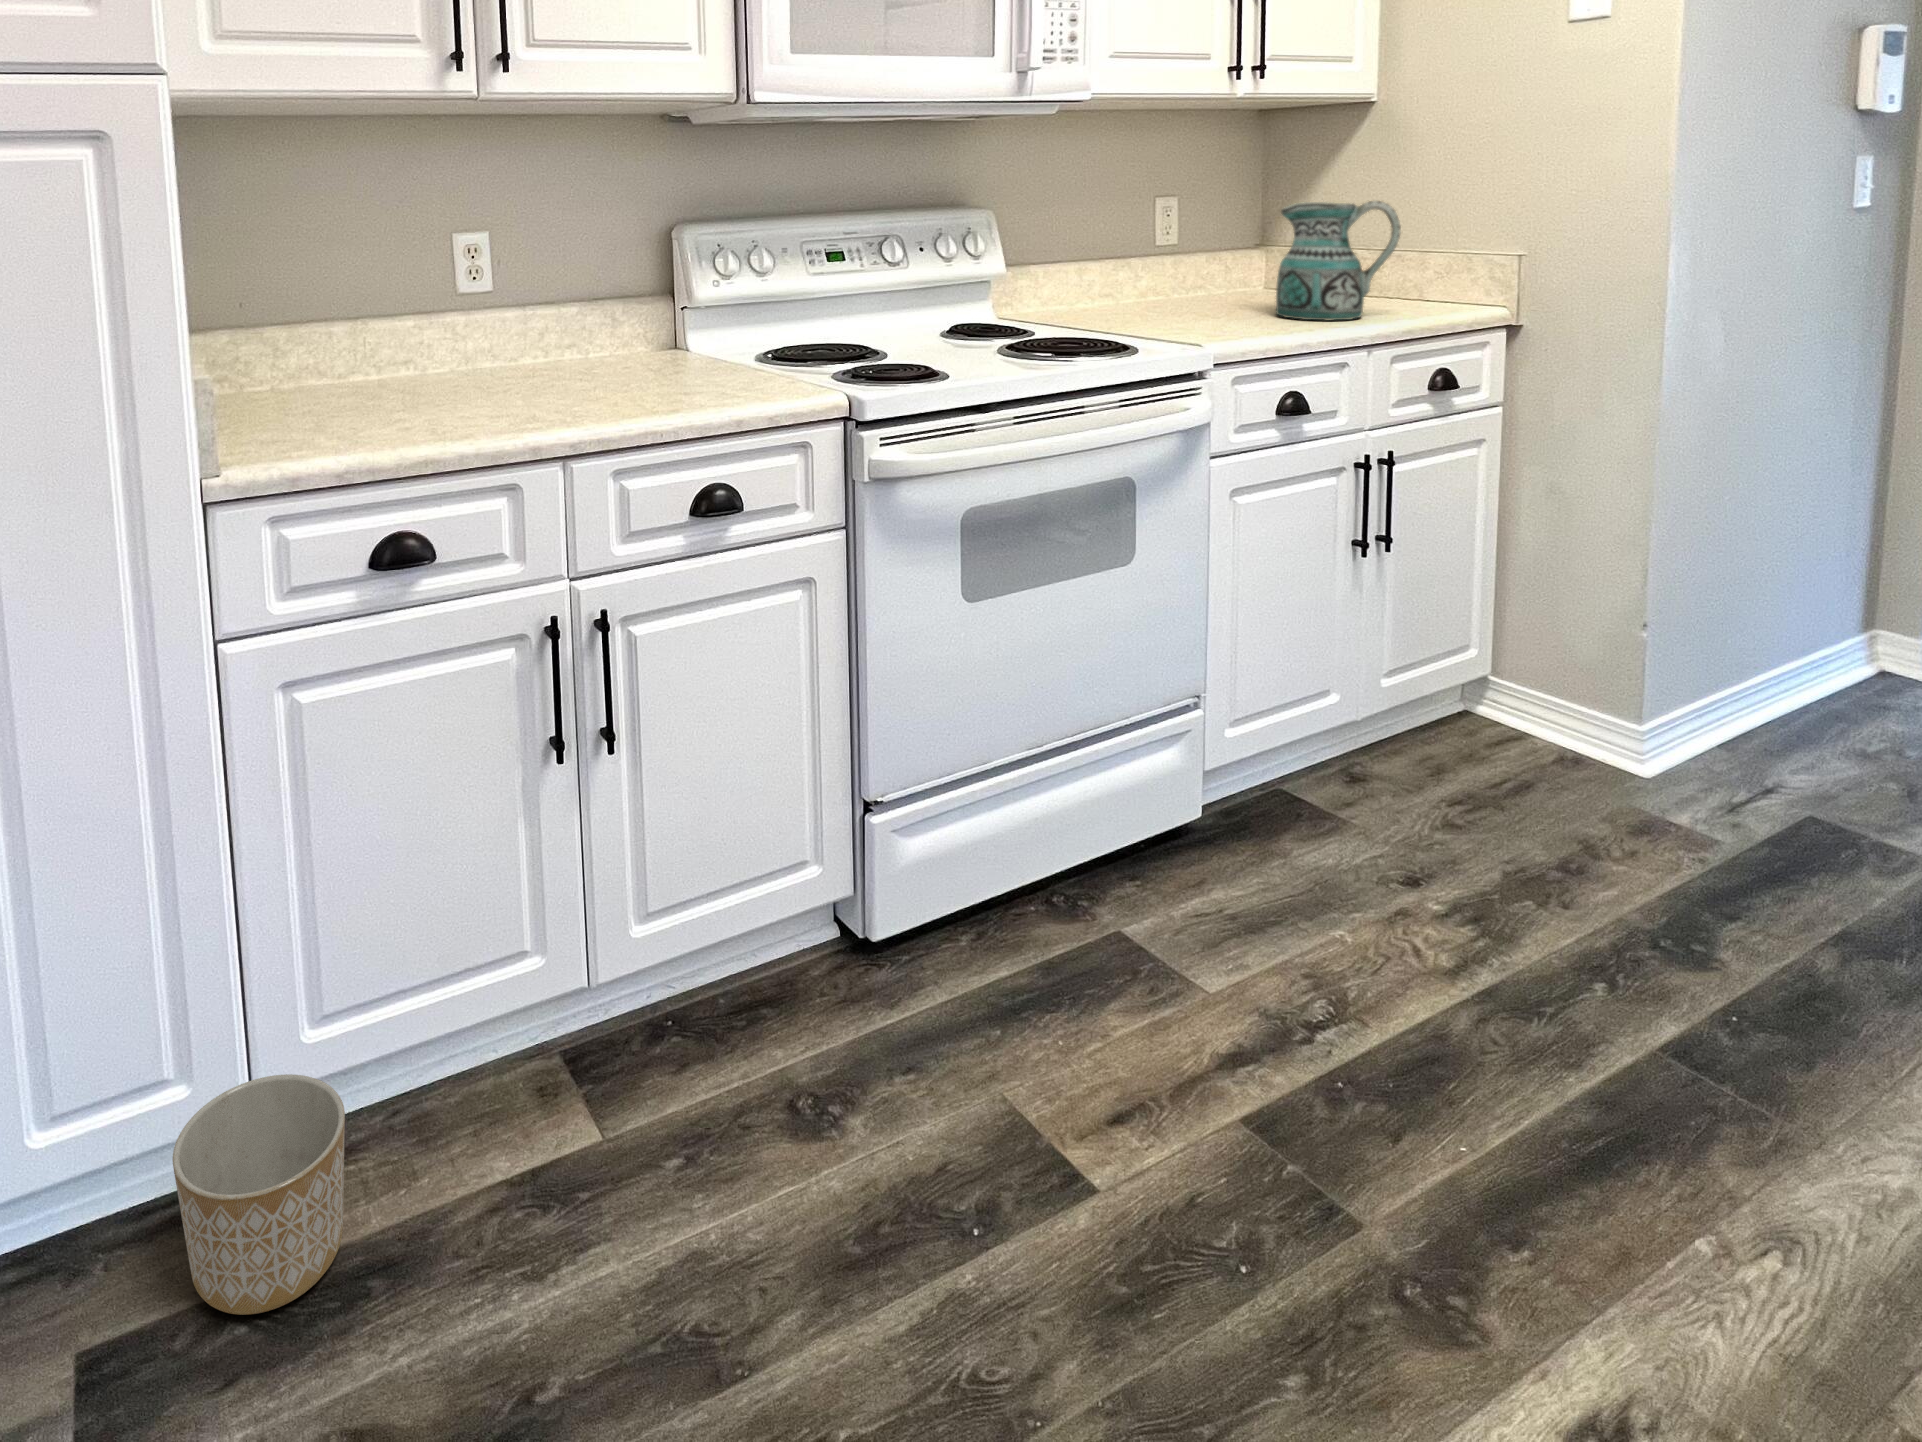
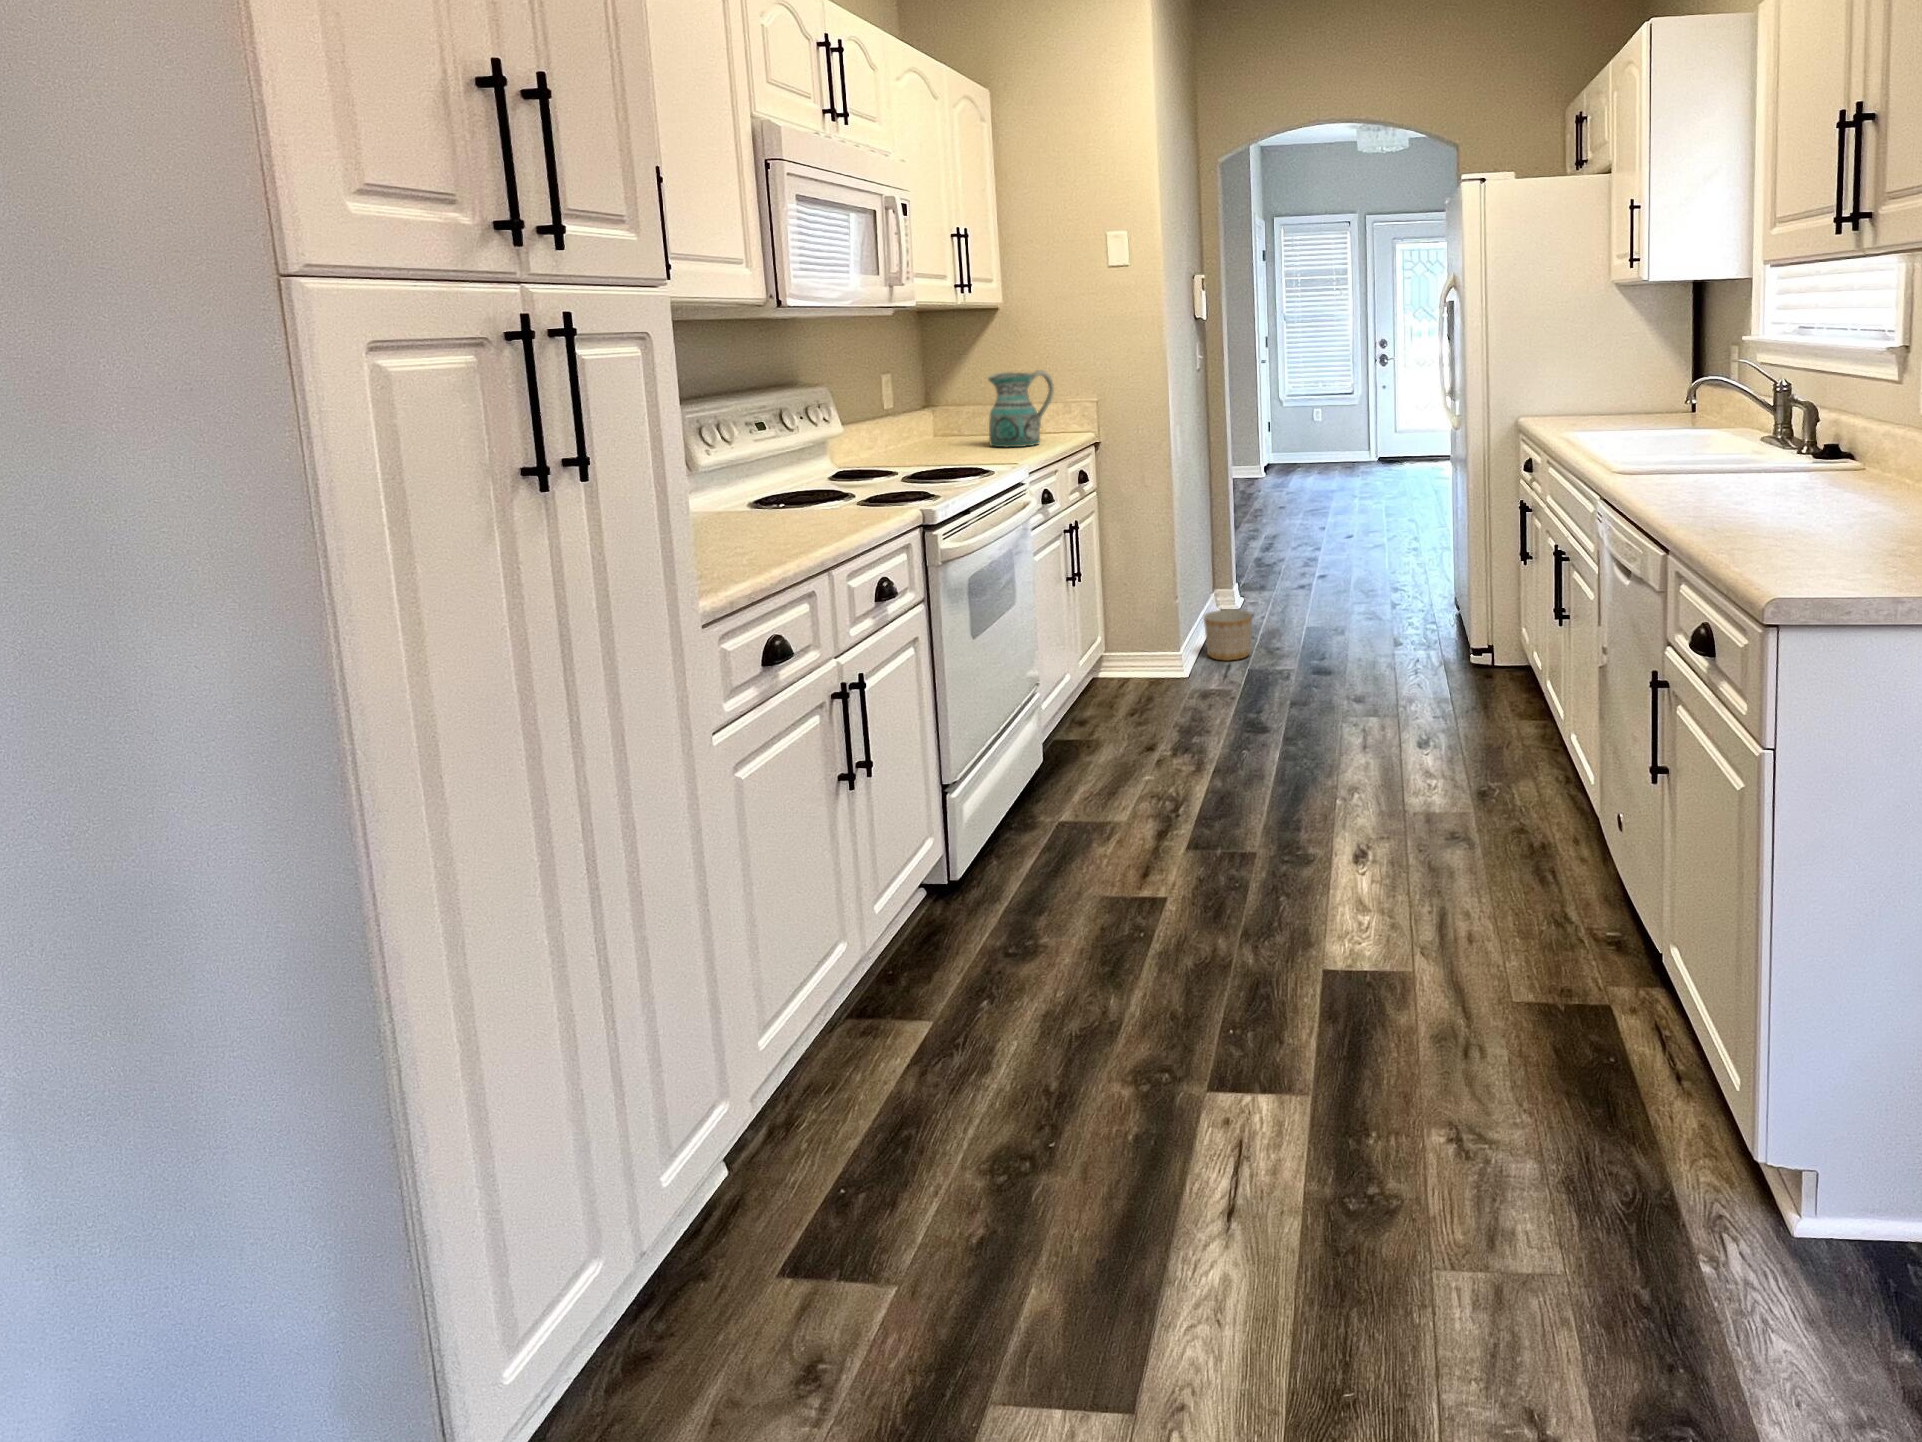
planter: present [173,1074,345,1315] -> present [1204,609,1252,661]

